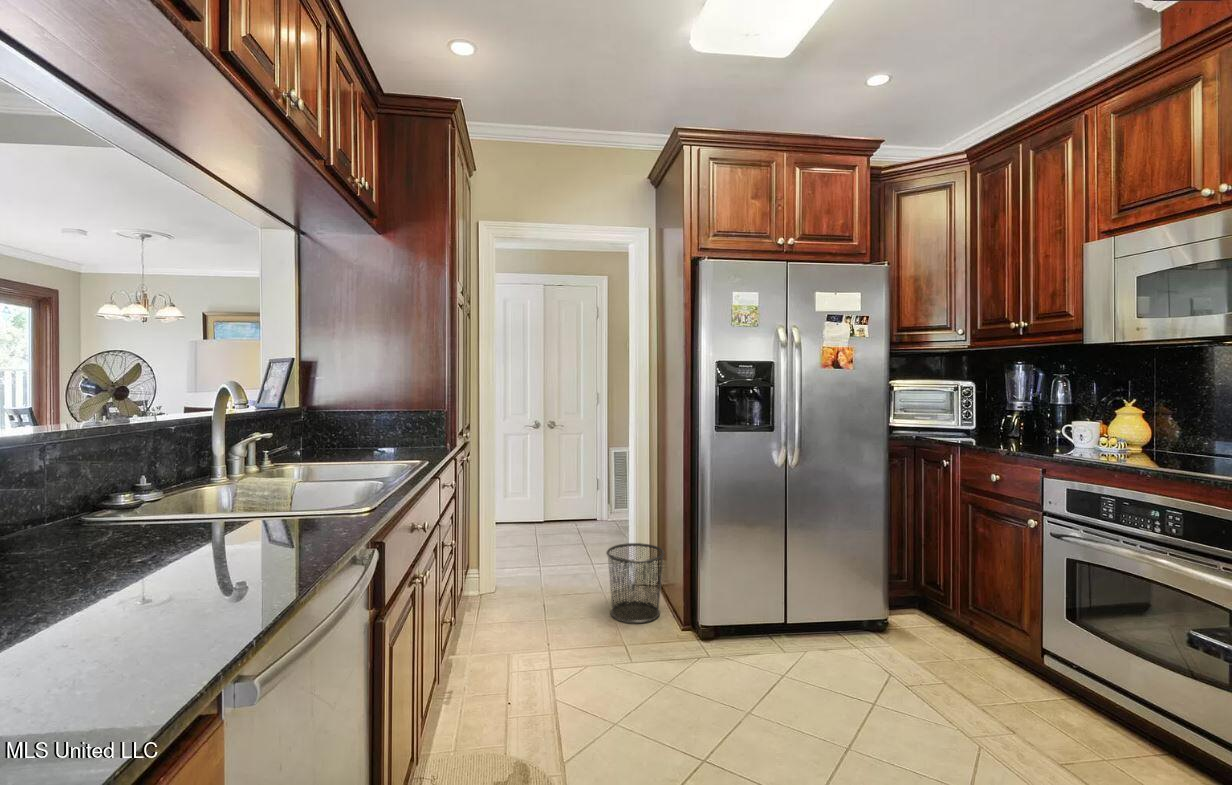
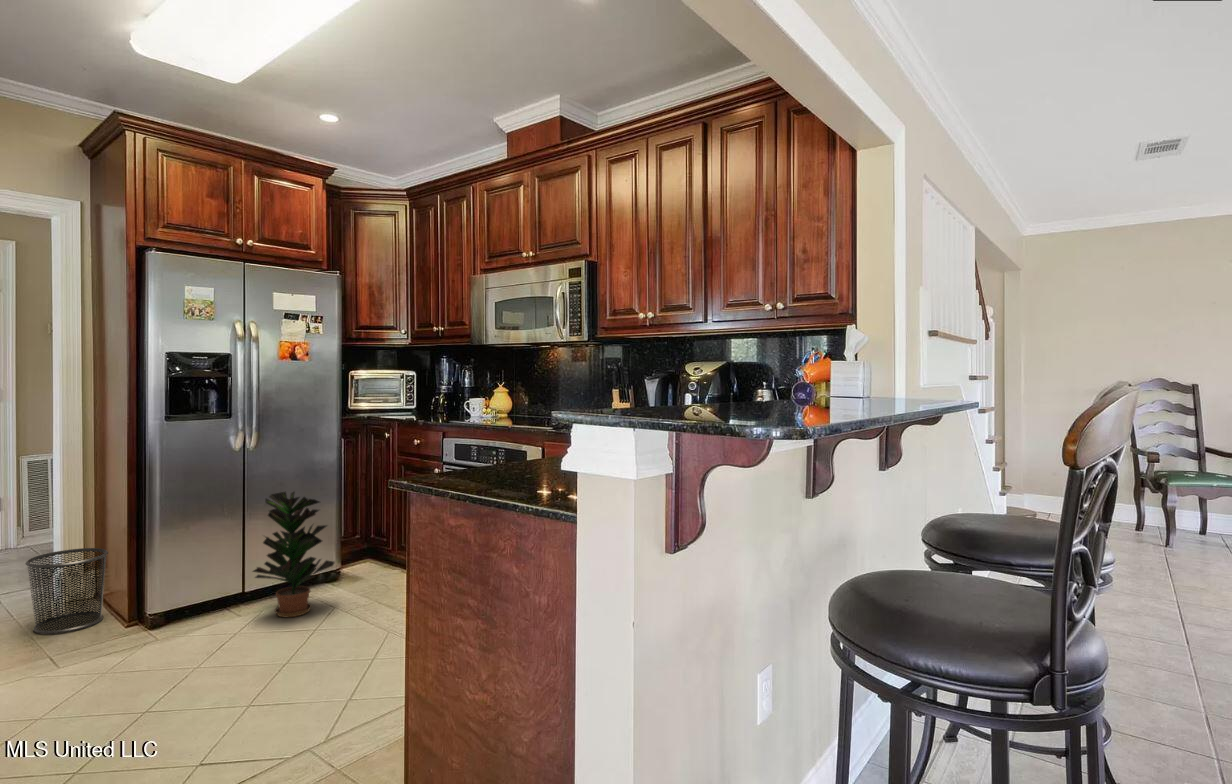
potted plant: none [795,521,888,675] -> present [253,492,334,617]

